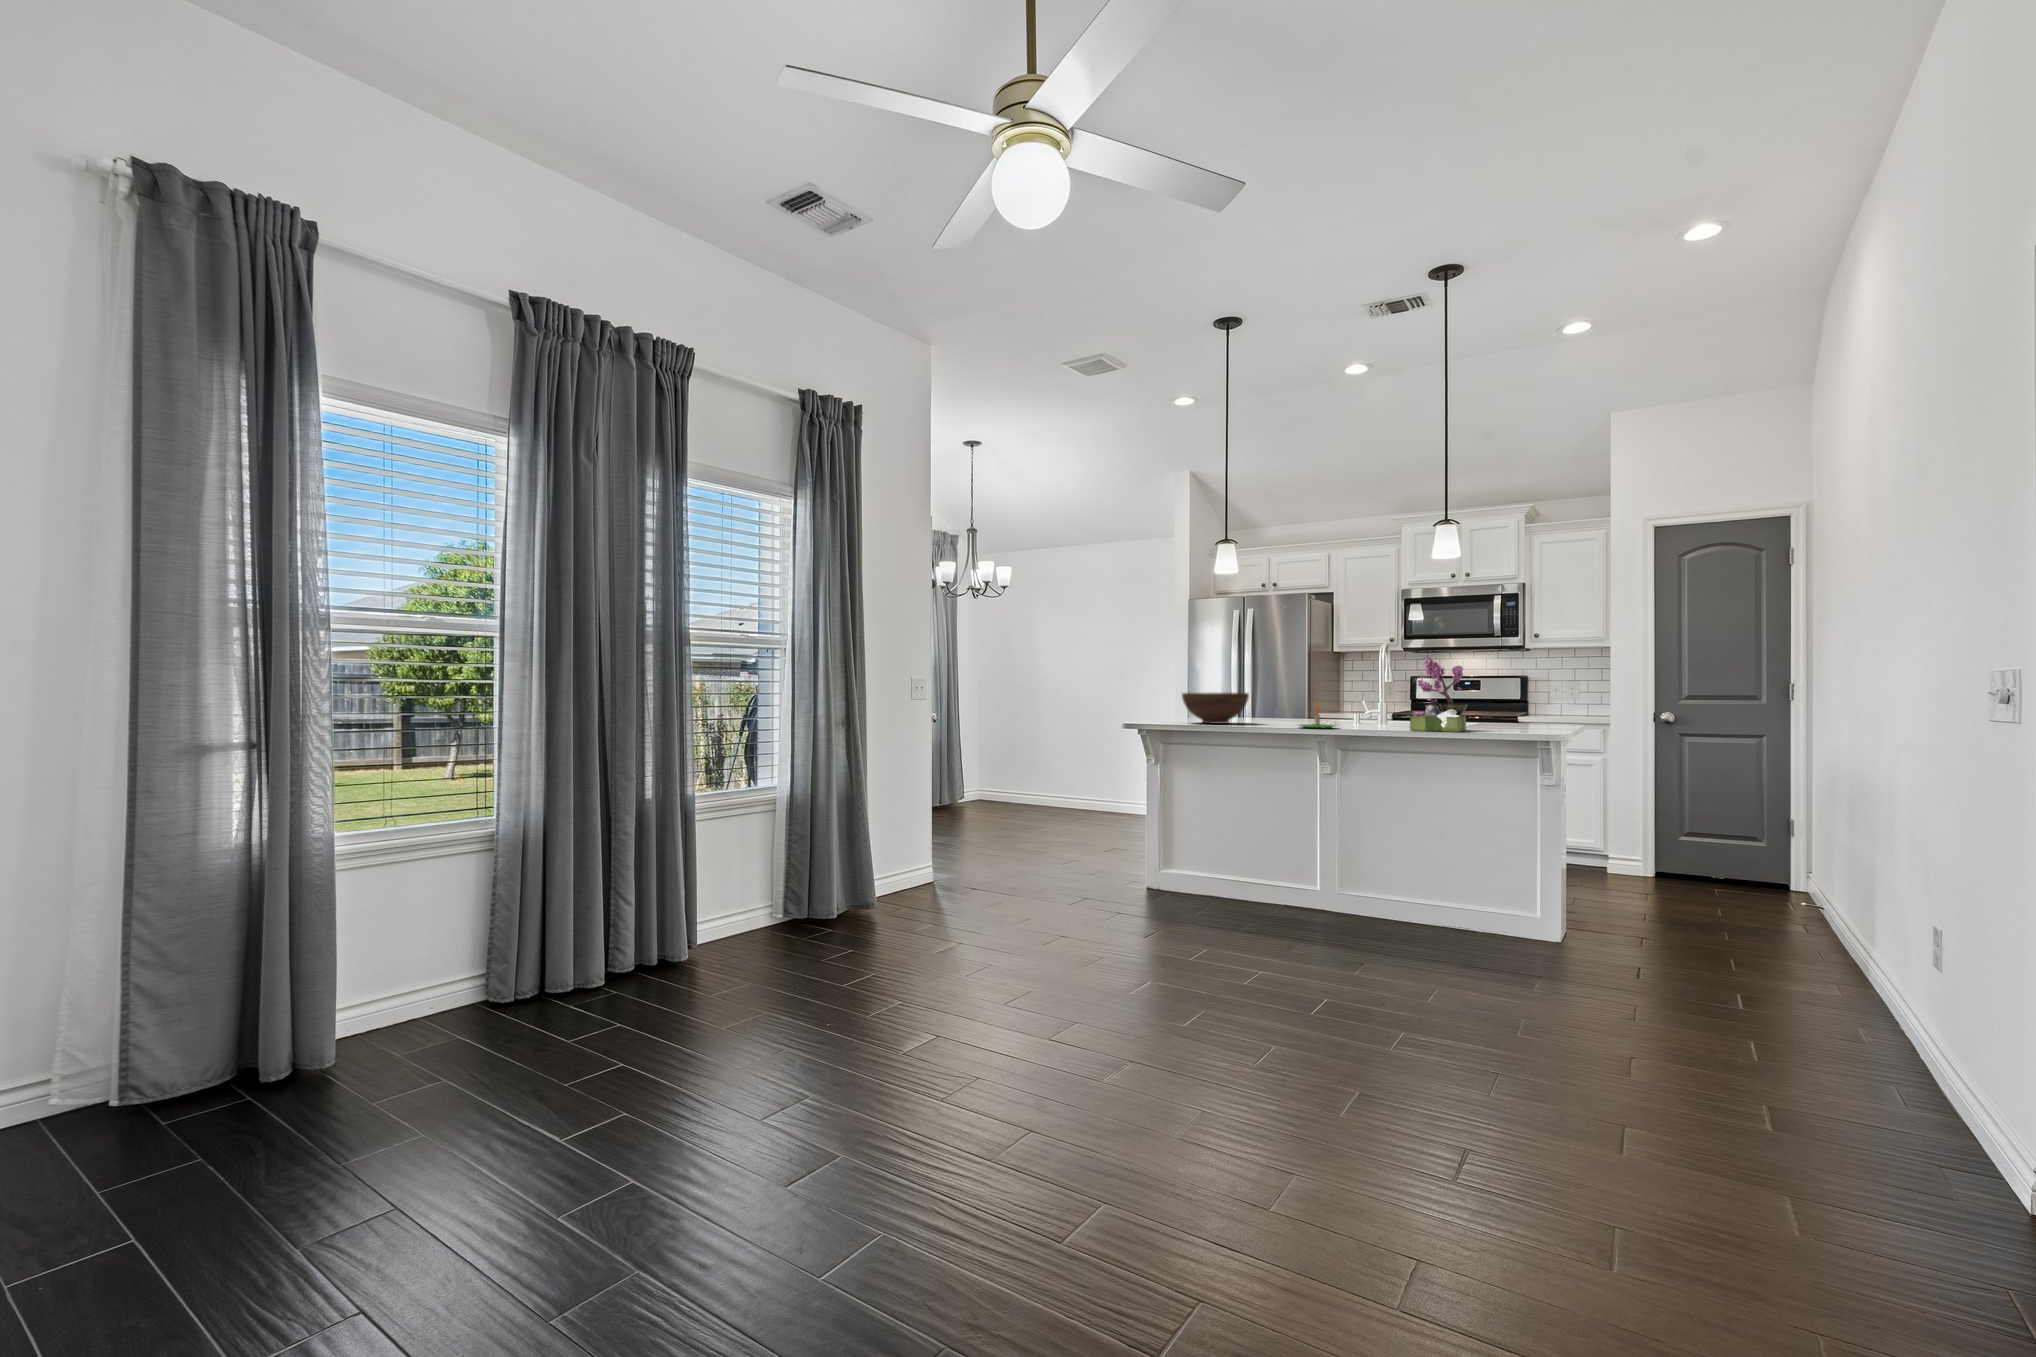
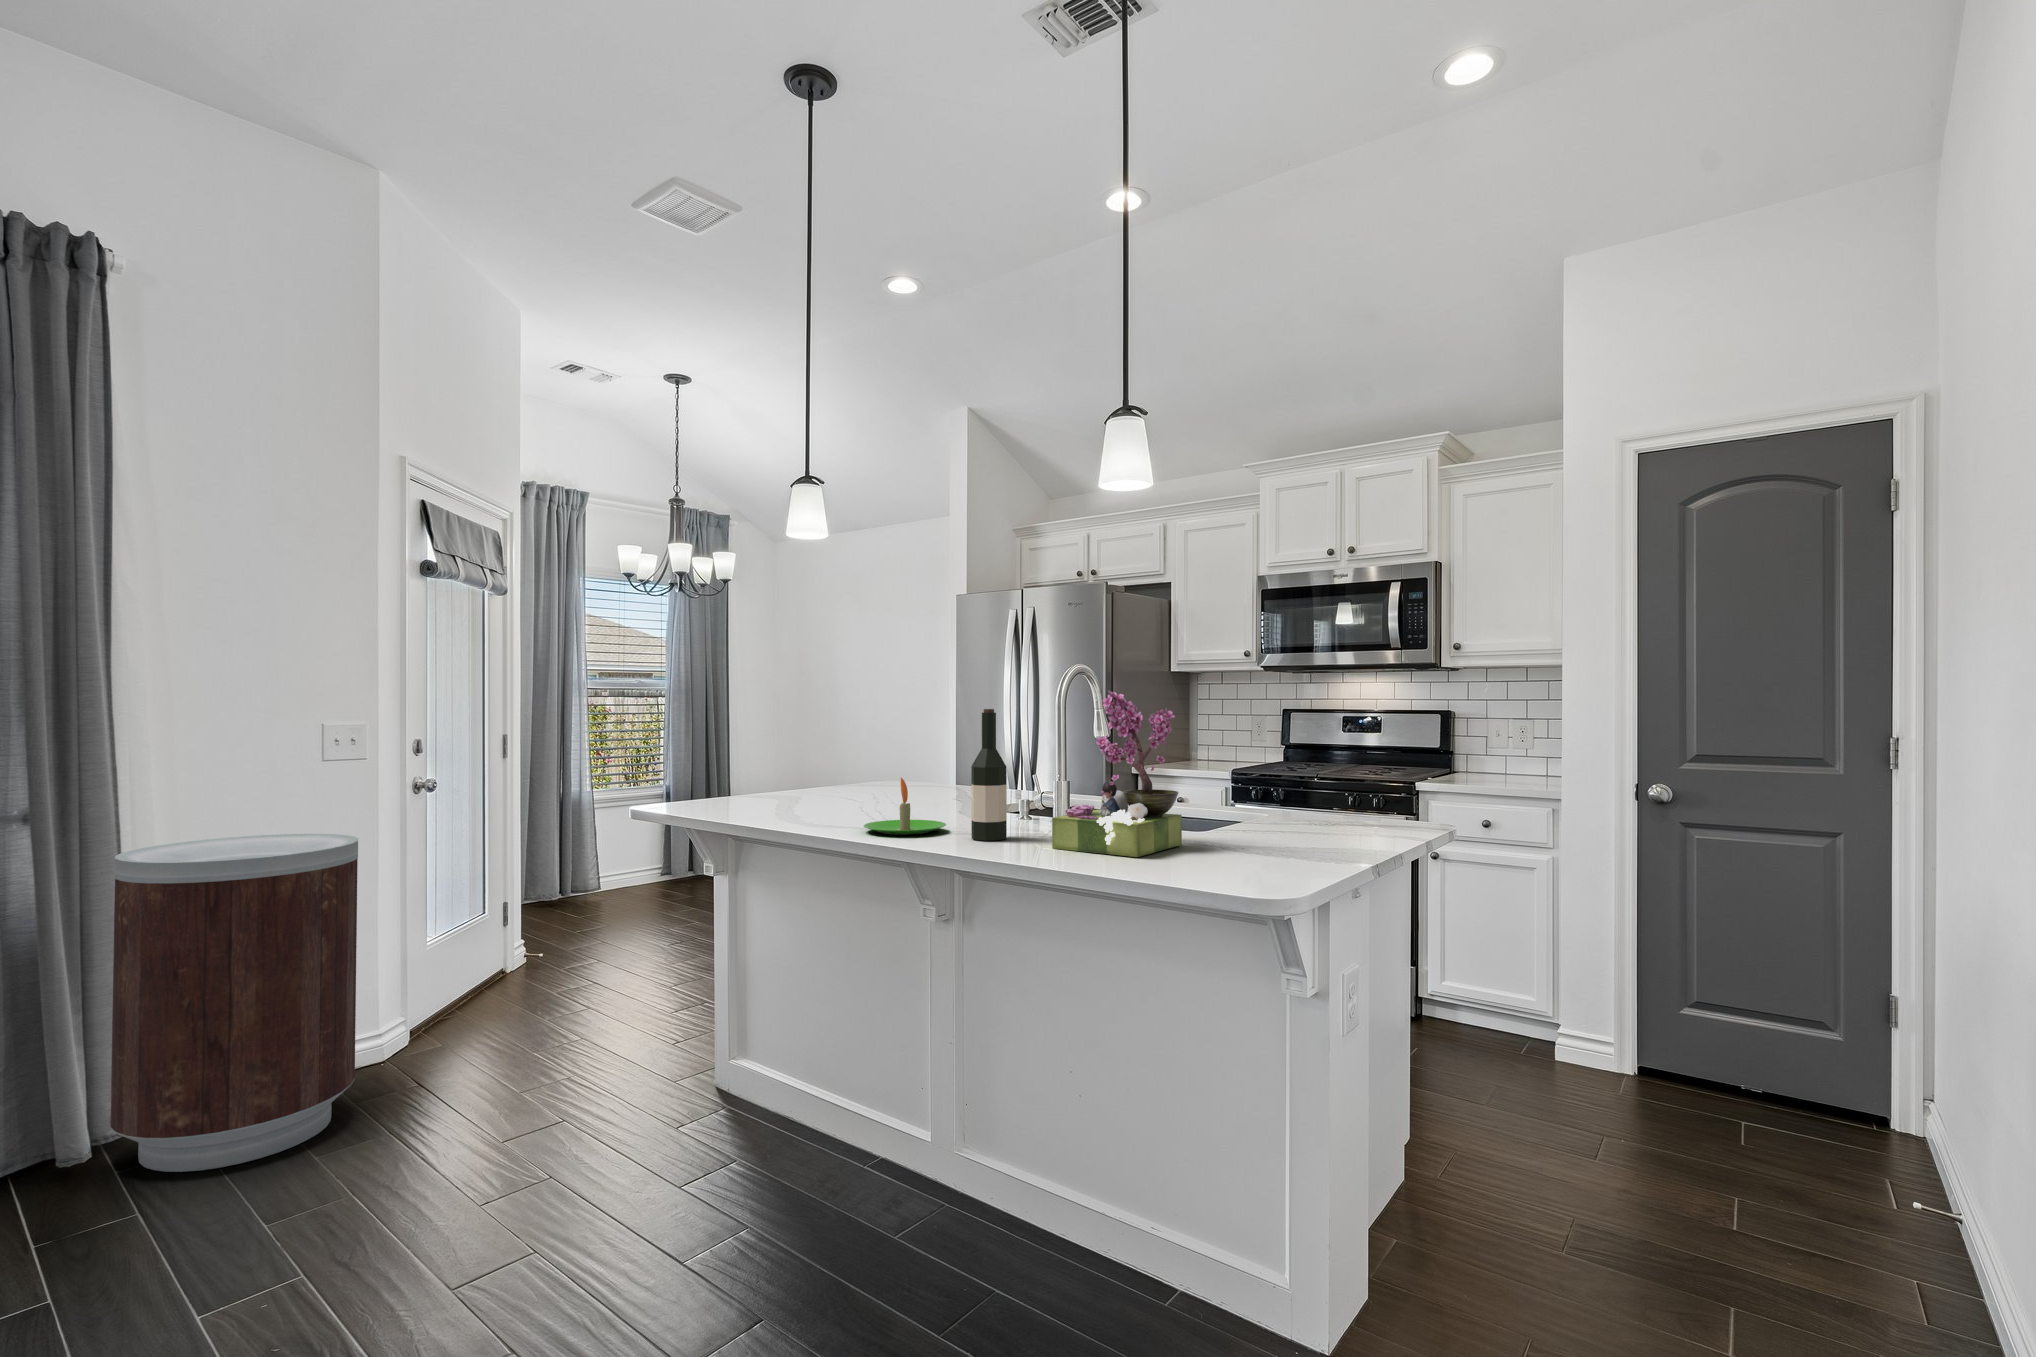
wine bottle: none [1359,666,1377,729] -> present [971,709,1007,841]
fruit bowl: present [1182,693,1249,724] -> none [733,748,856,809]
trash can: none [875,742,981,911] -> present [110,834,358,1172]

